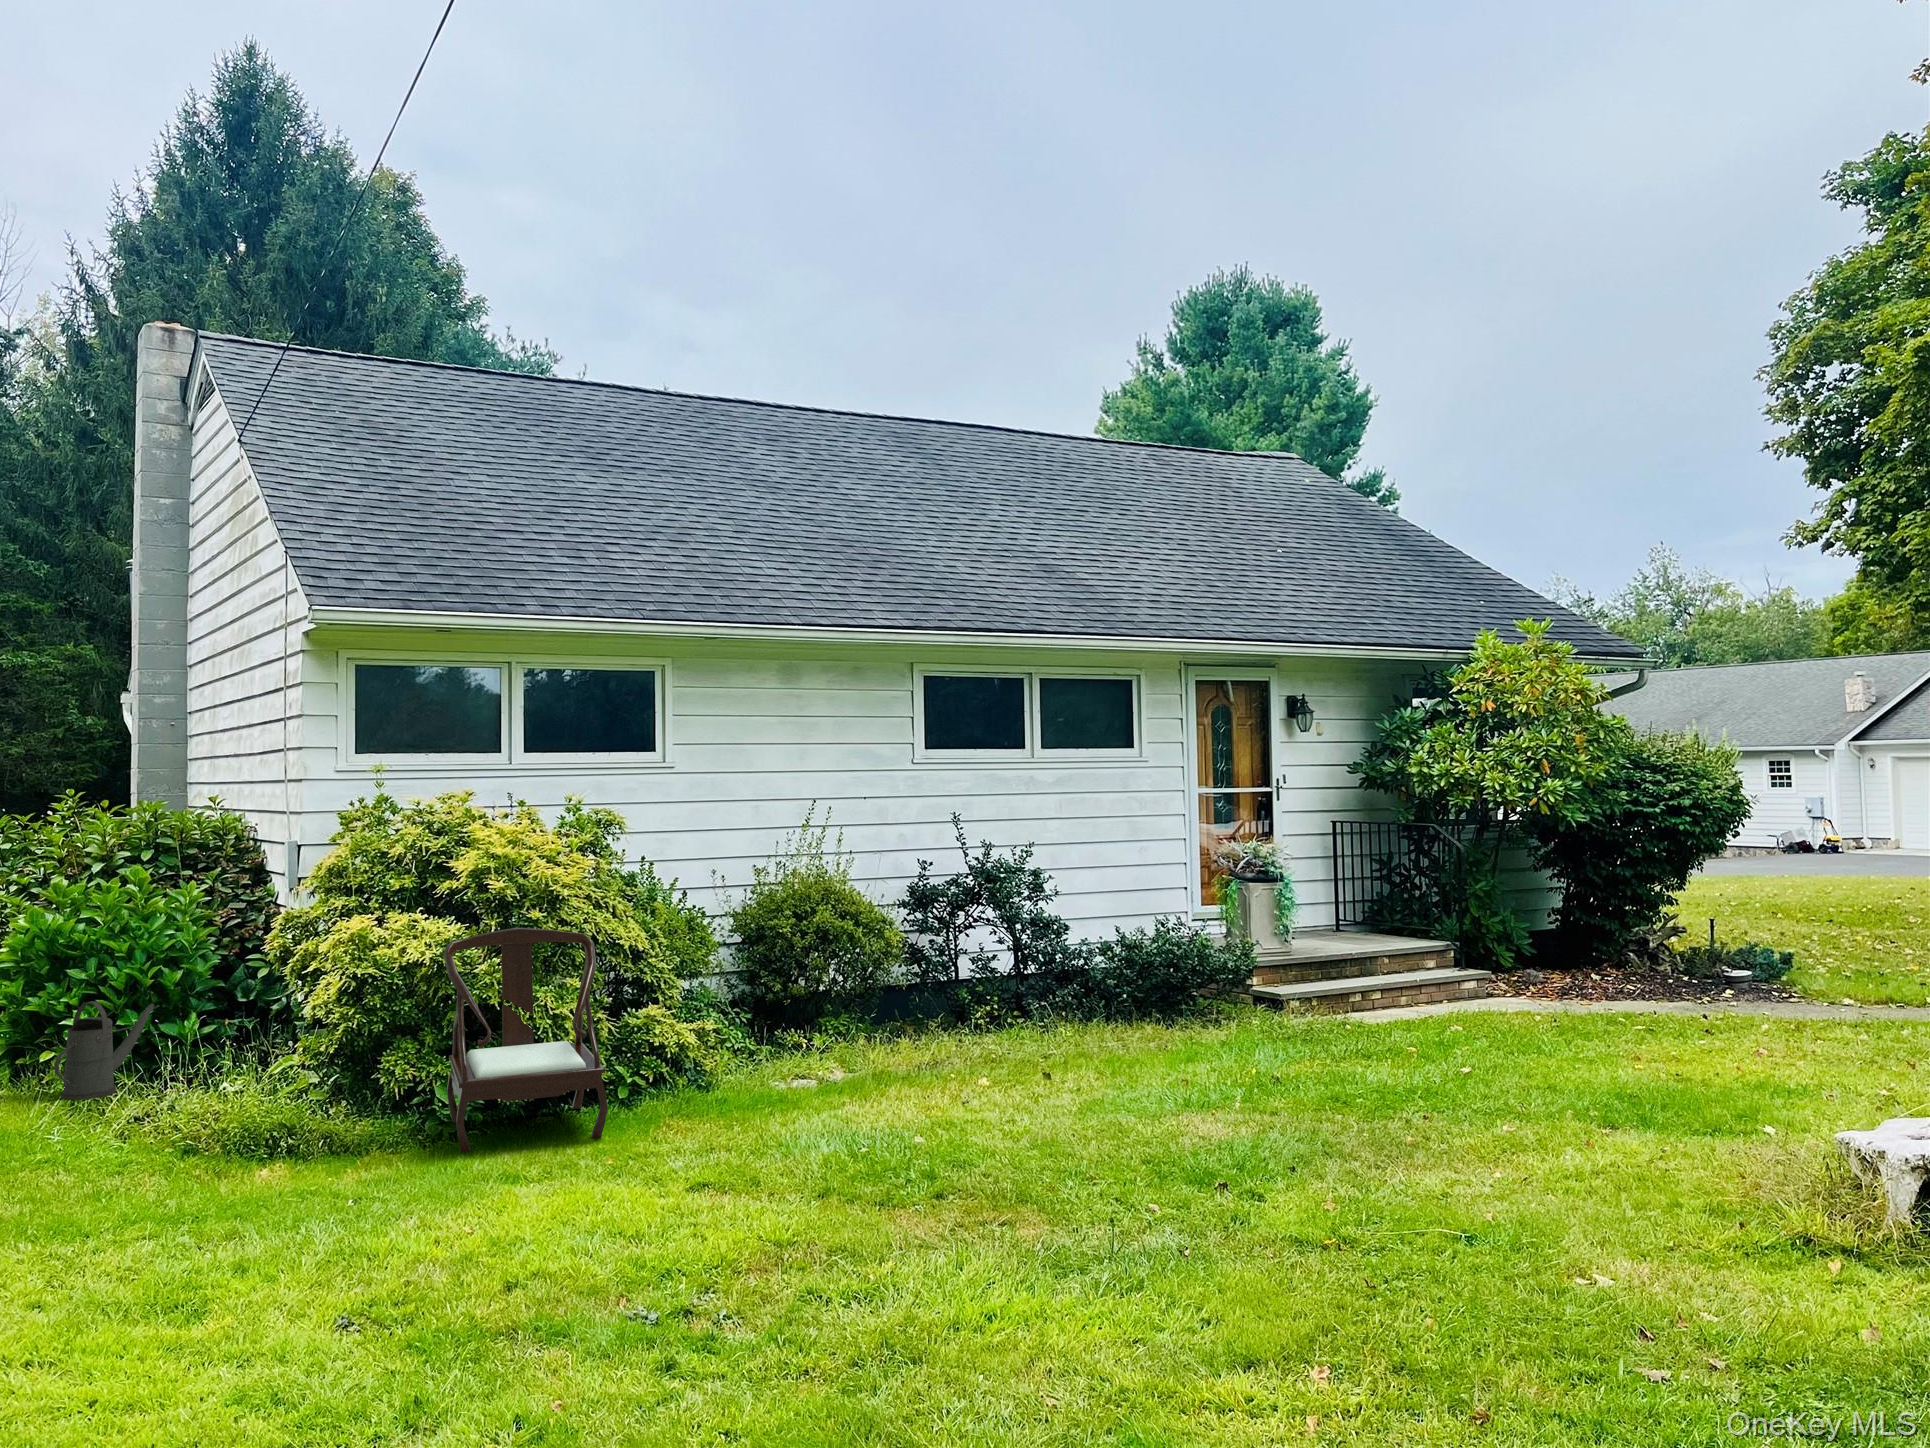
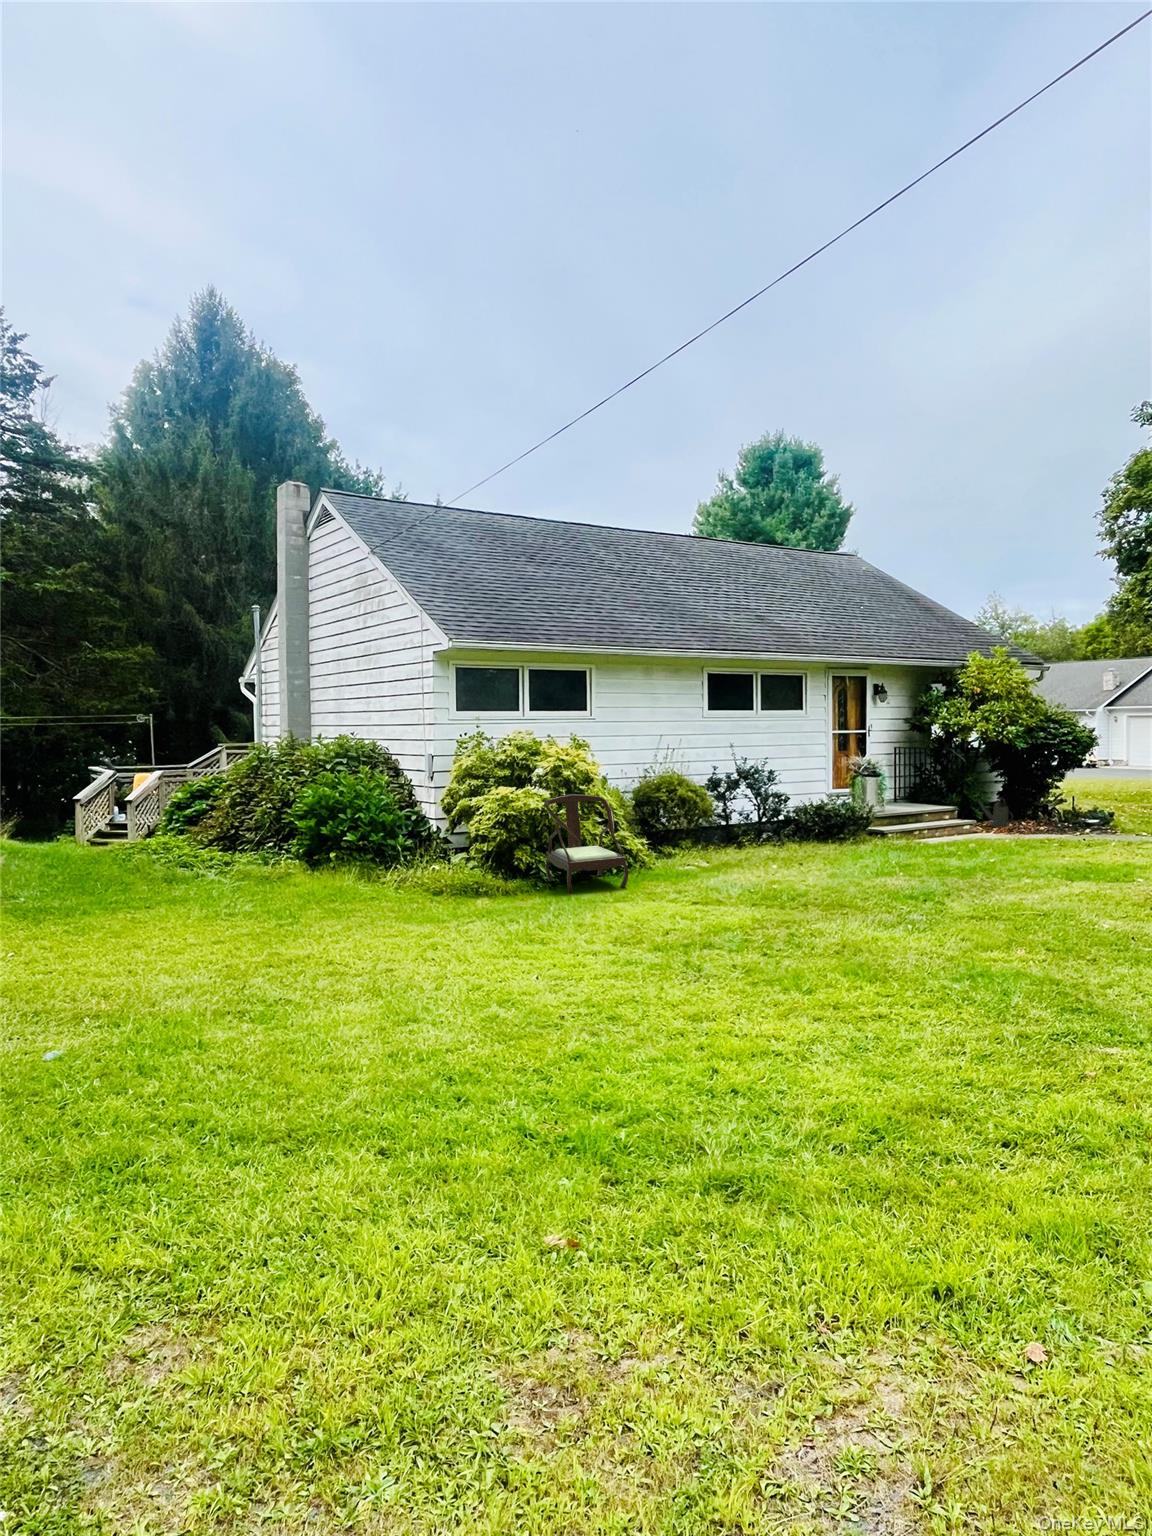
watering can: present [54,1001,154,1100] -> present [978,798,1009,828]

